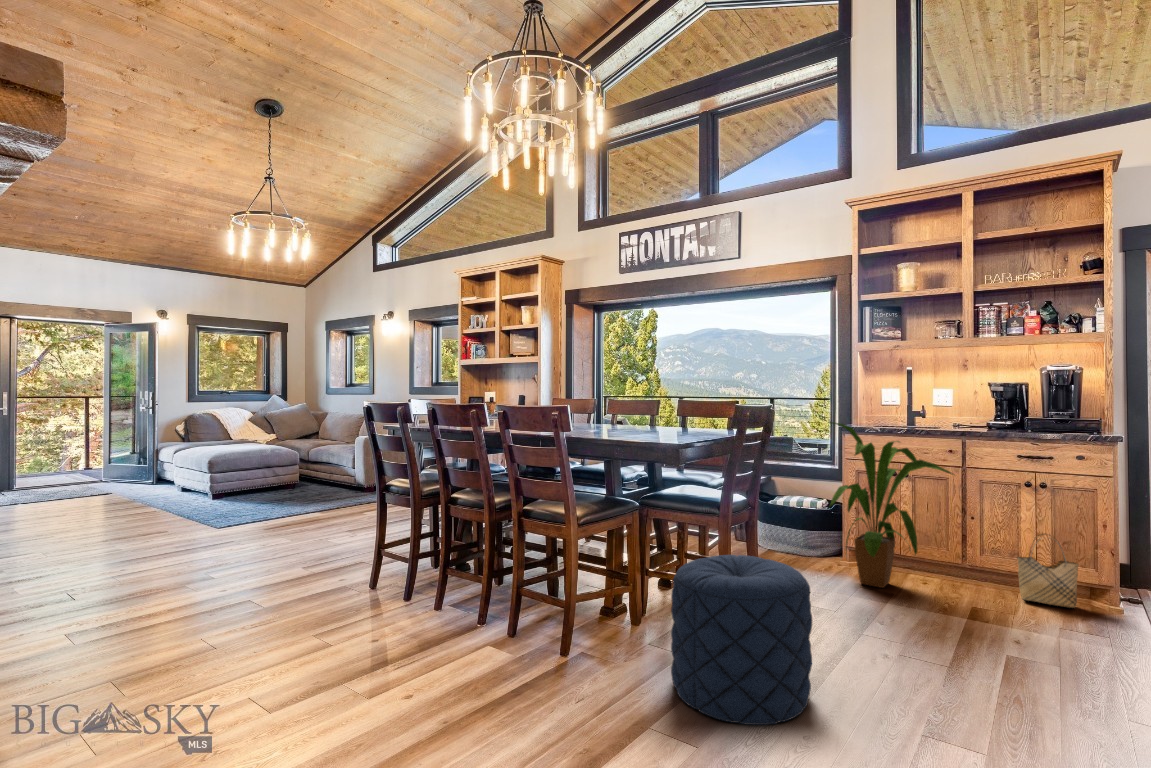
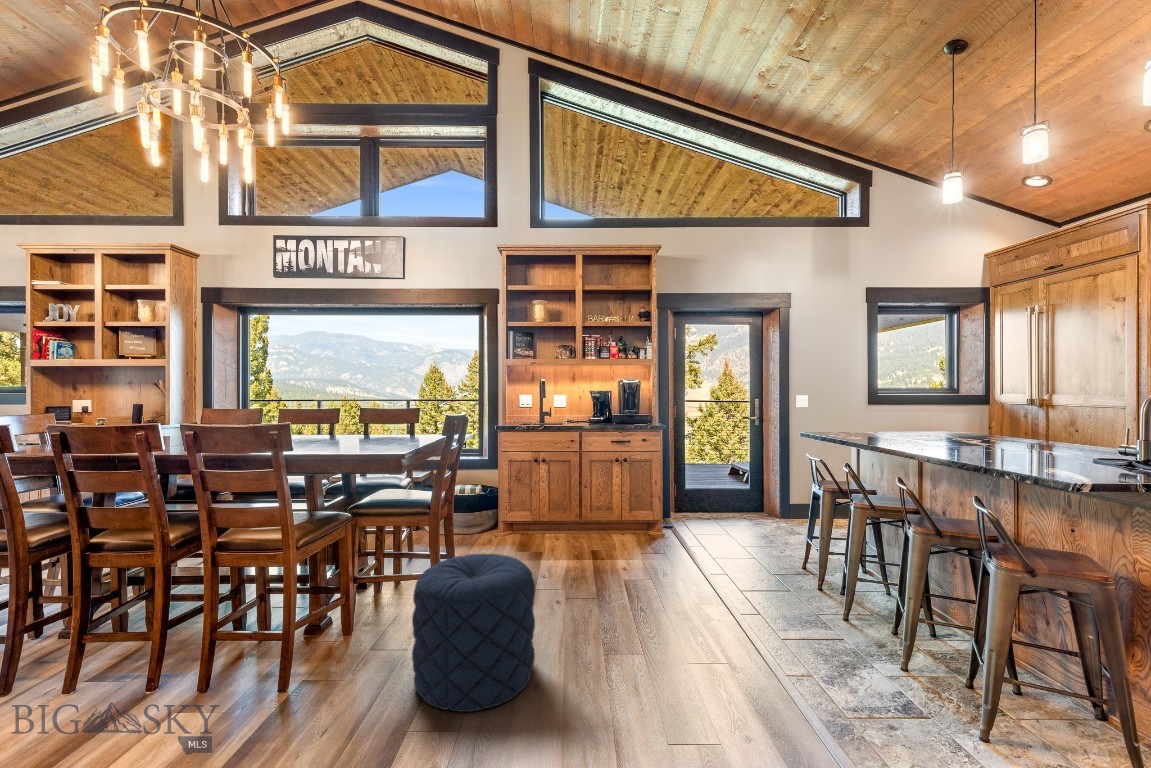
house plant: present [829,422,954,588] -> none [495,425,580,550]
woven basket: present [1017,534,1079,608] -> none [613,492,645,539]

